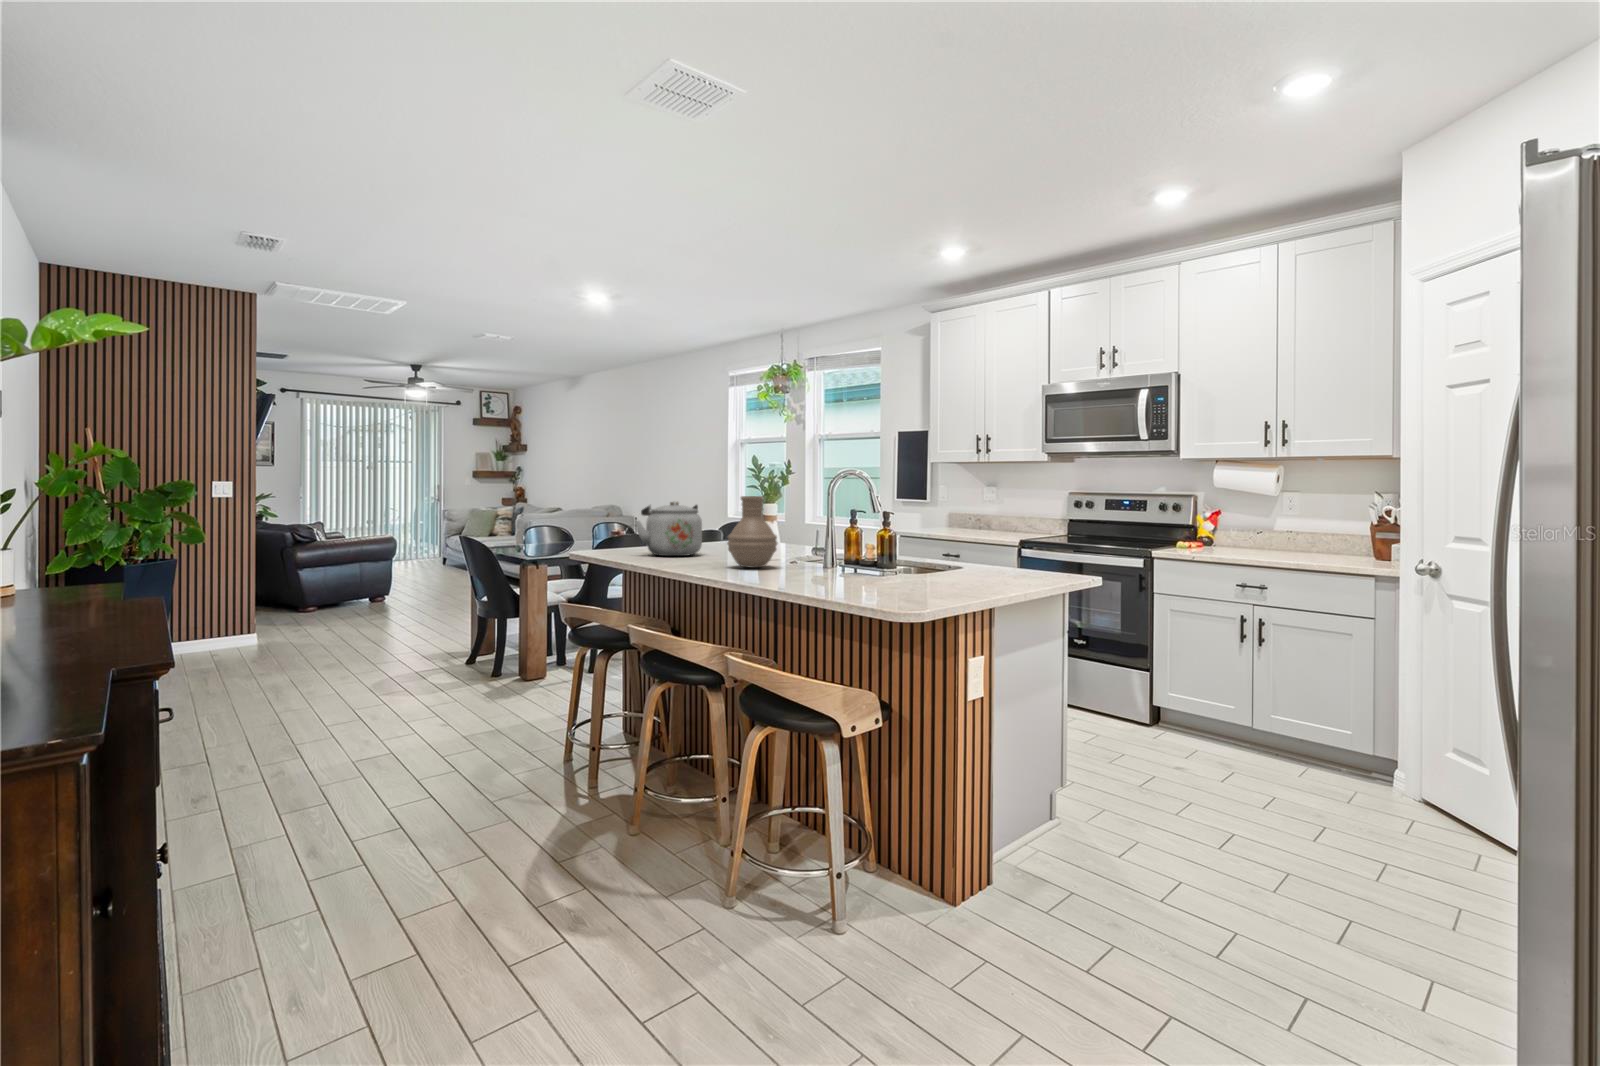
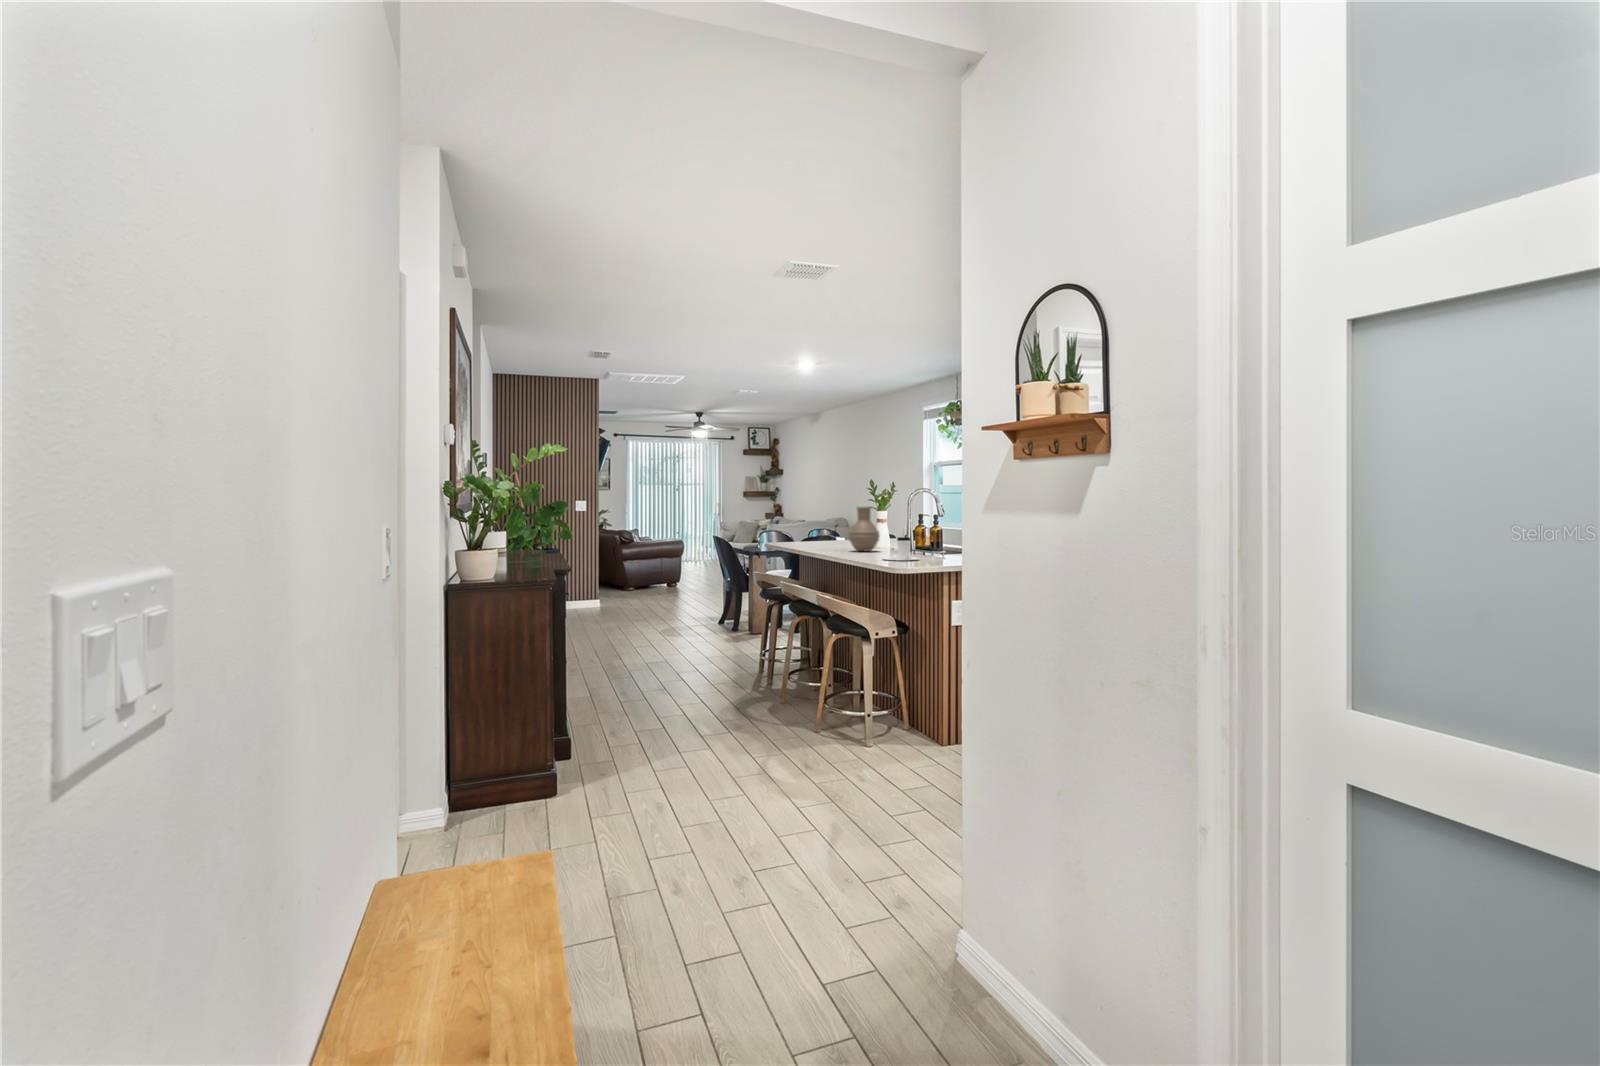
kettle: present [636,501,702,556] -> none [805,511,848,546]
coffee cup: none [831,551,896,593] -> present [882,537,919,561]

